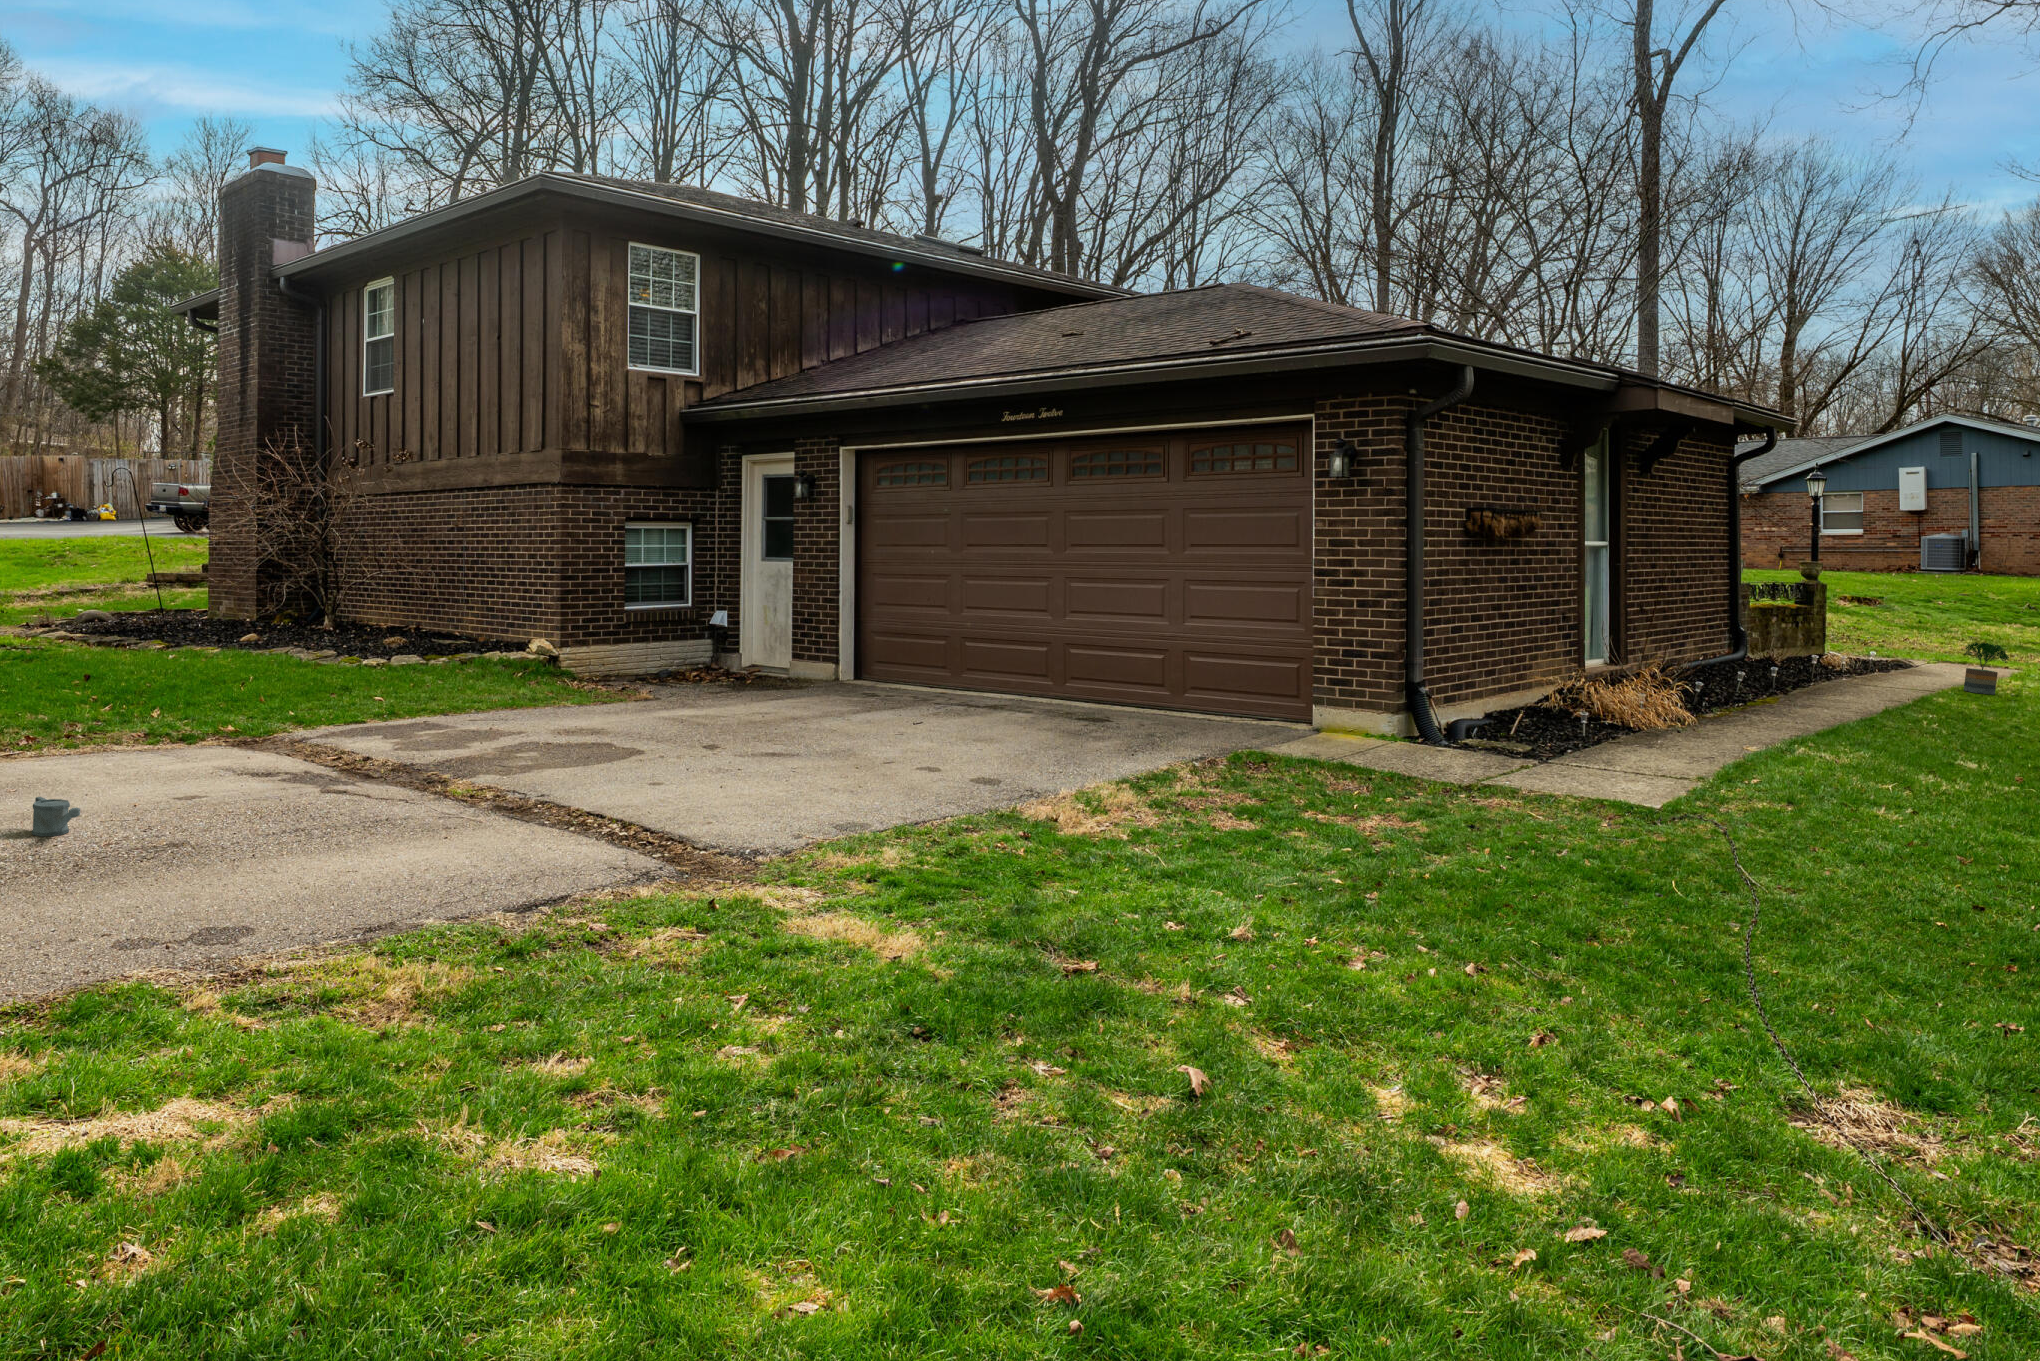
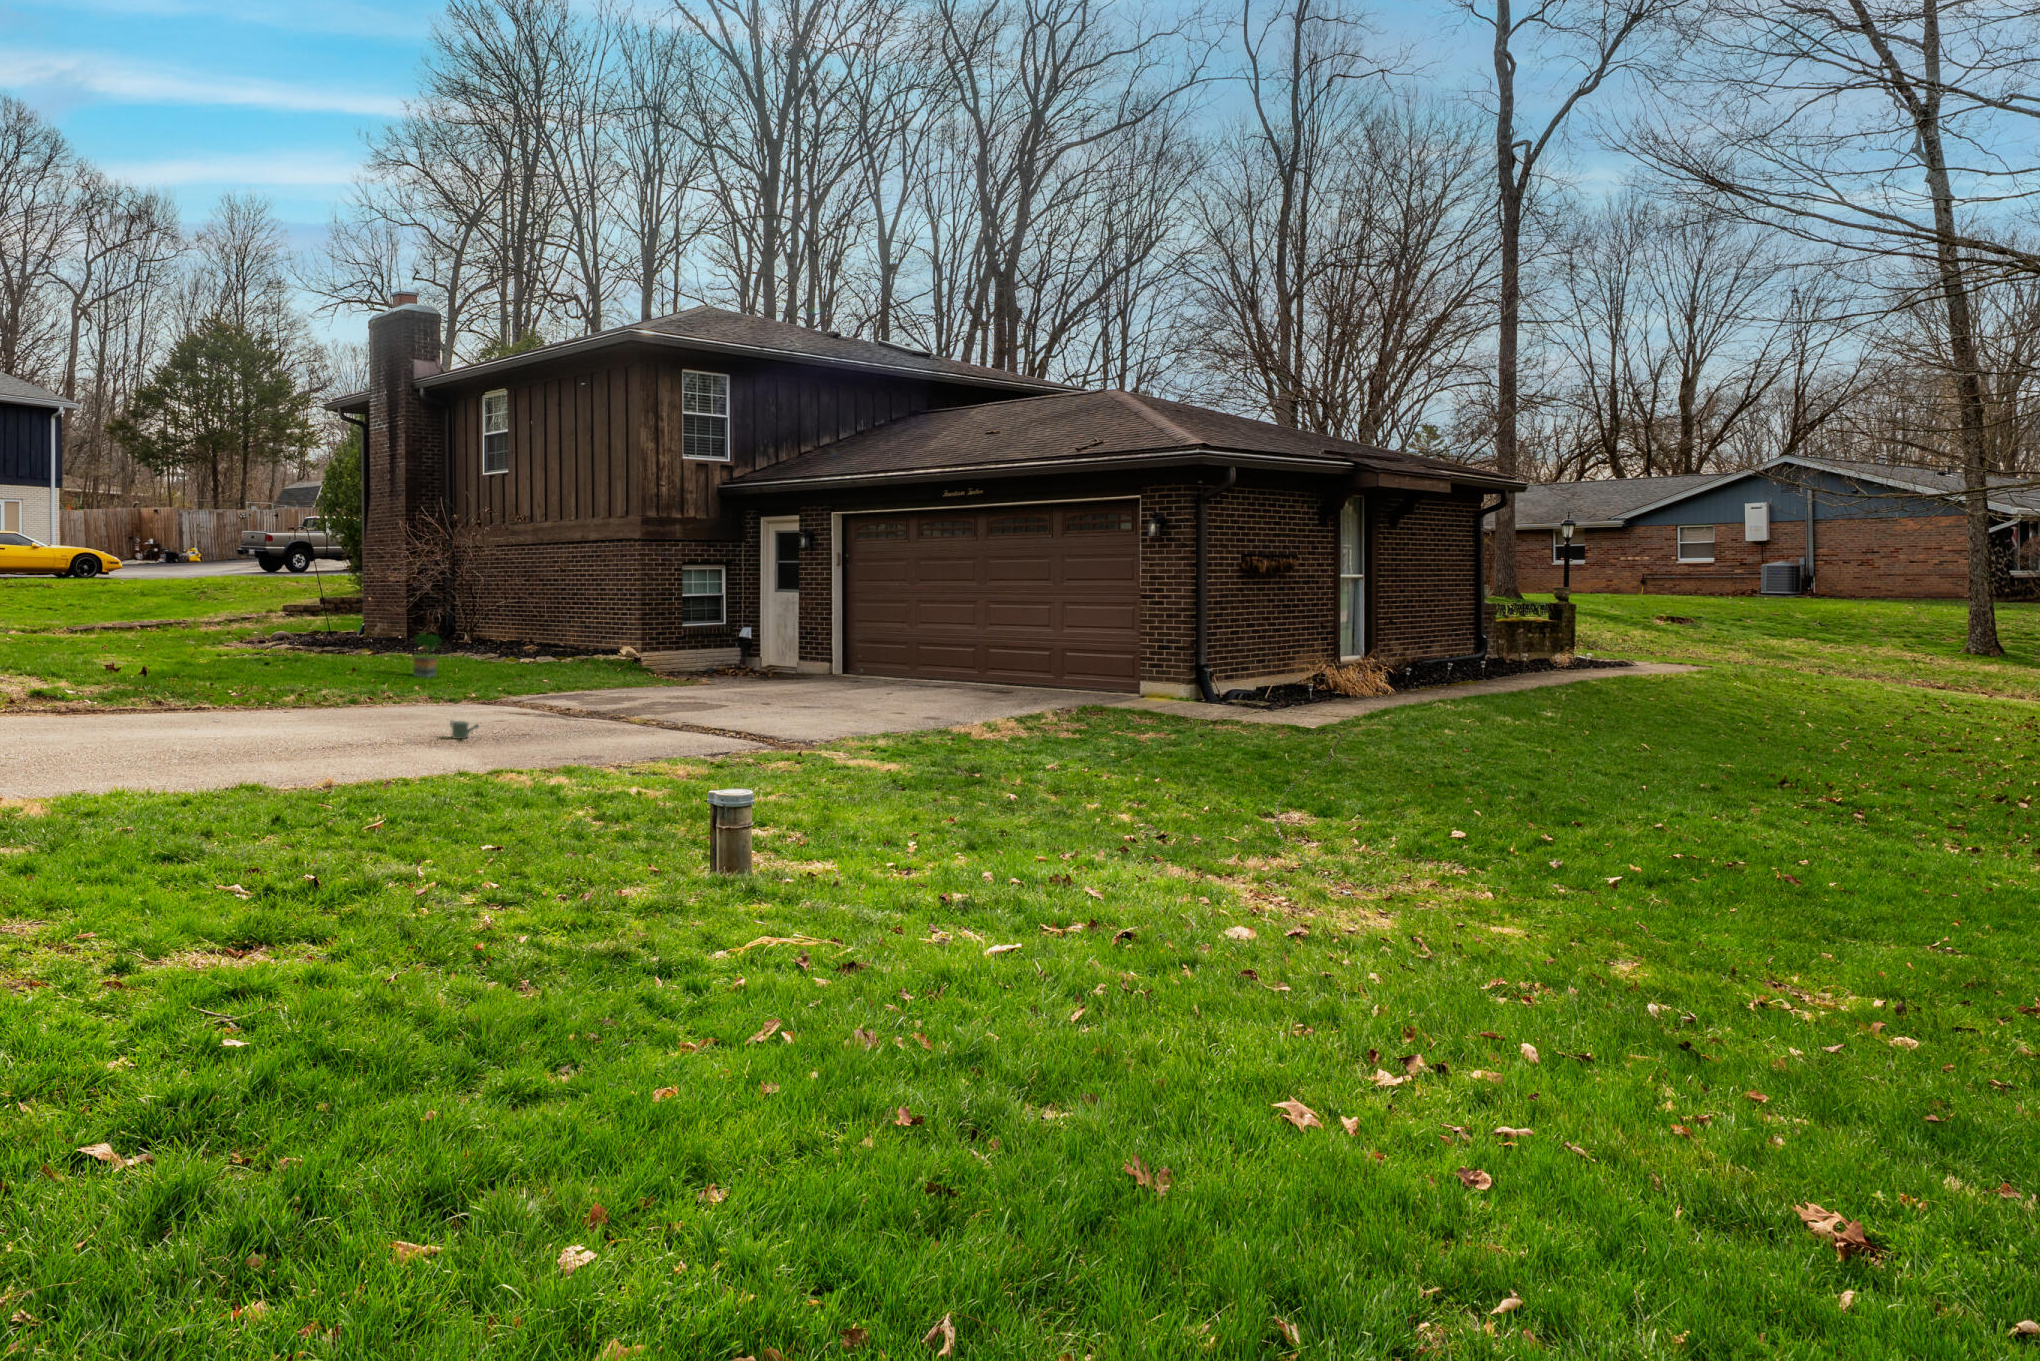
potted tree: present [1964,642,2009,695] -> present [414,634,441,678]

